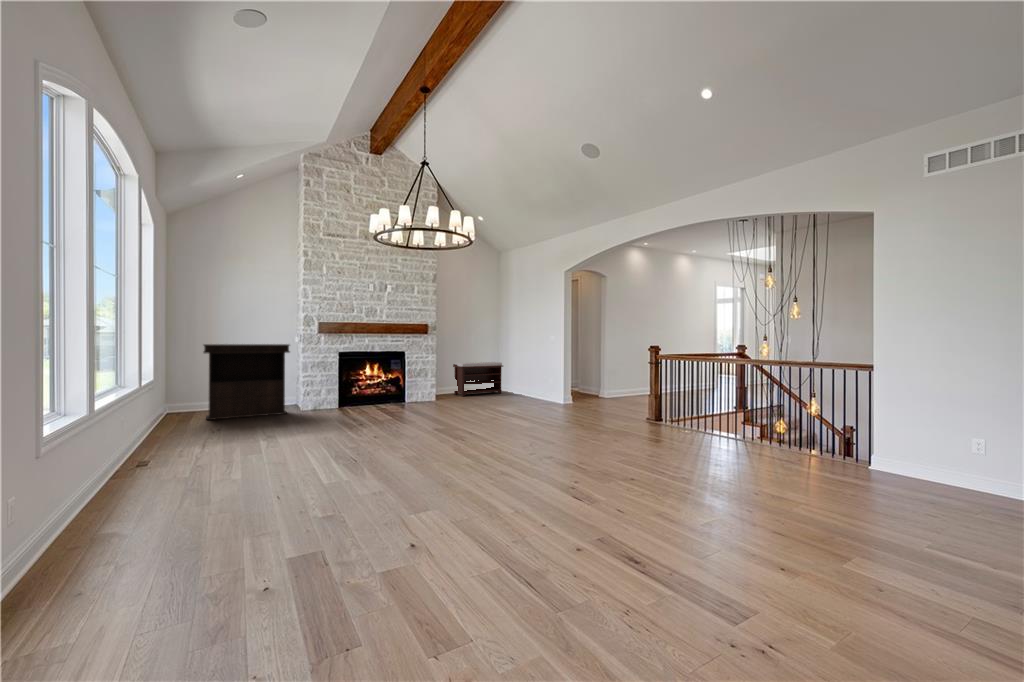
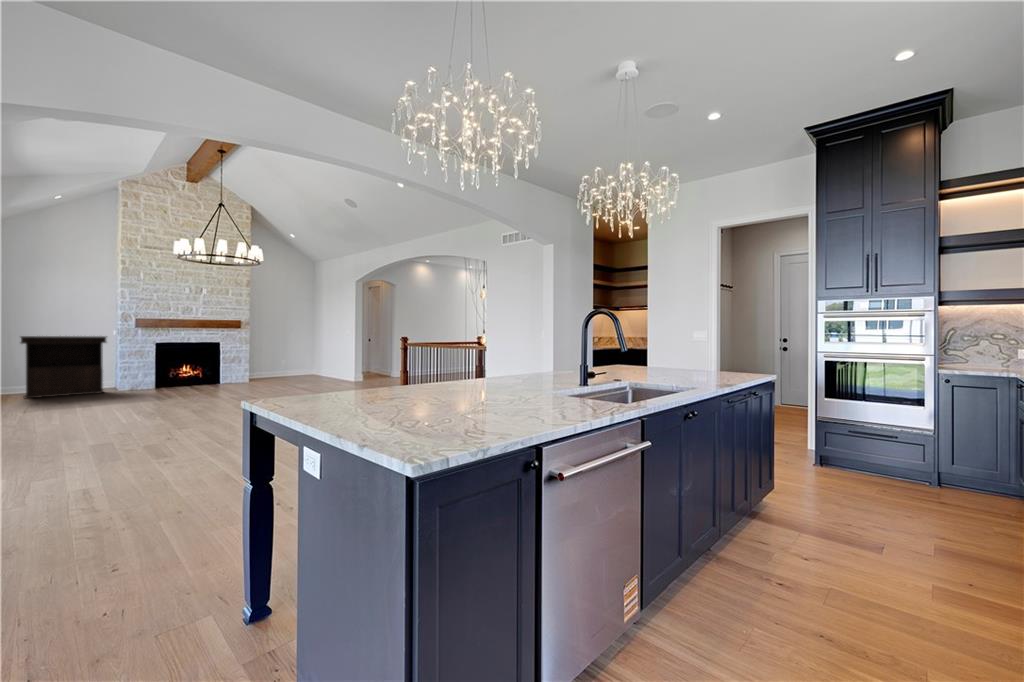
bench: present [453,362,503,396] -> none [269,351,315,379]

